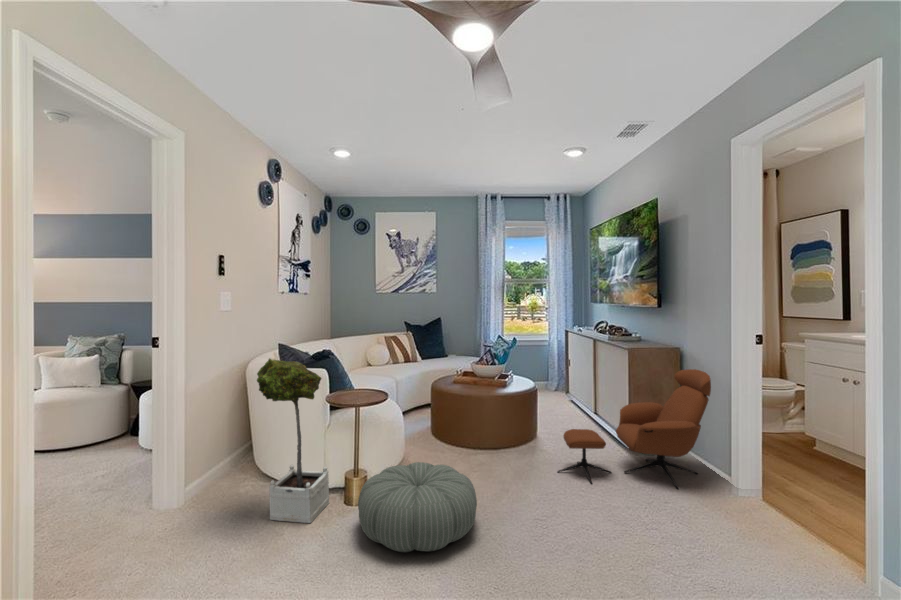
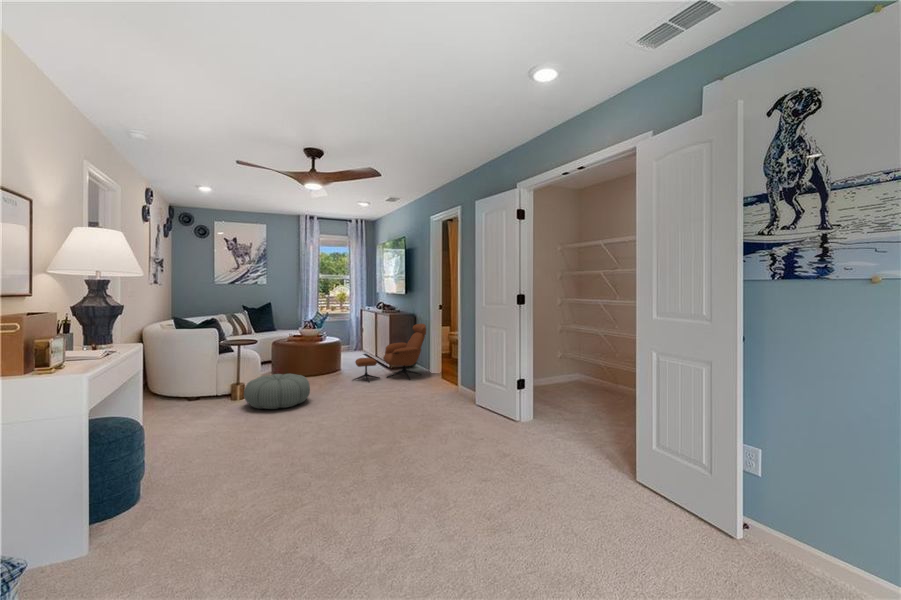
potted tree: present [257,359,329,523] -> none [173,319,219,411]

